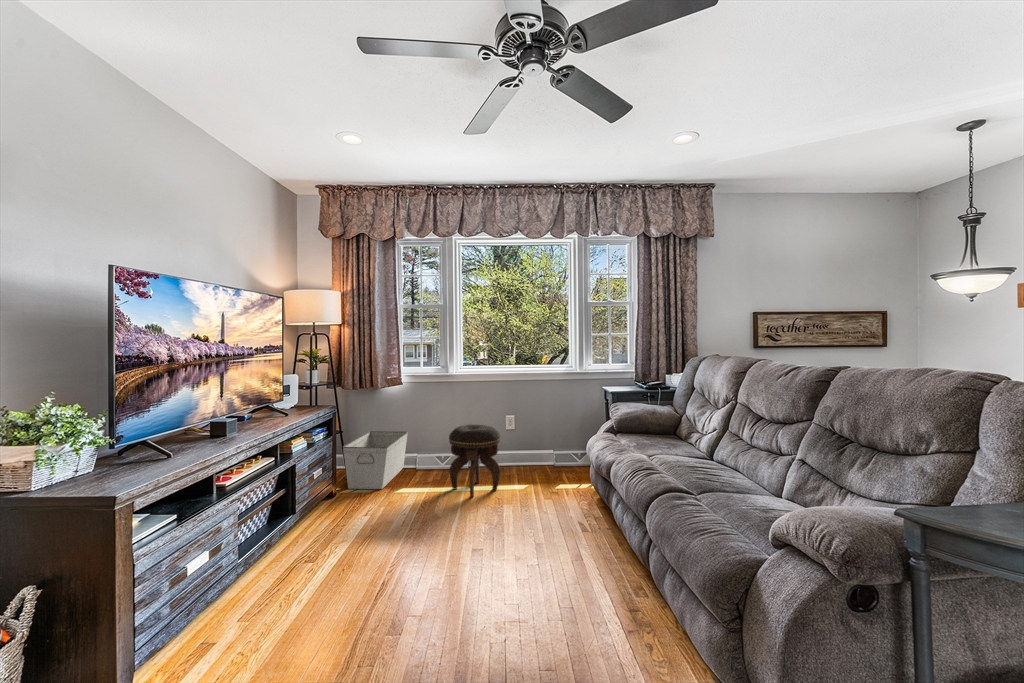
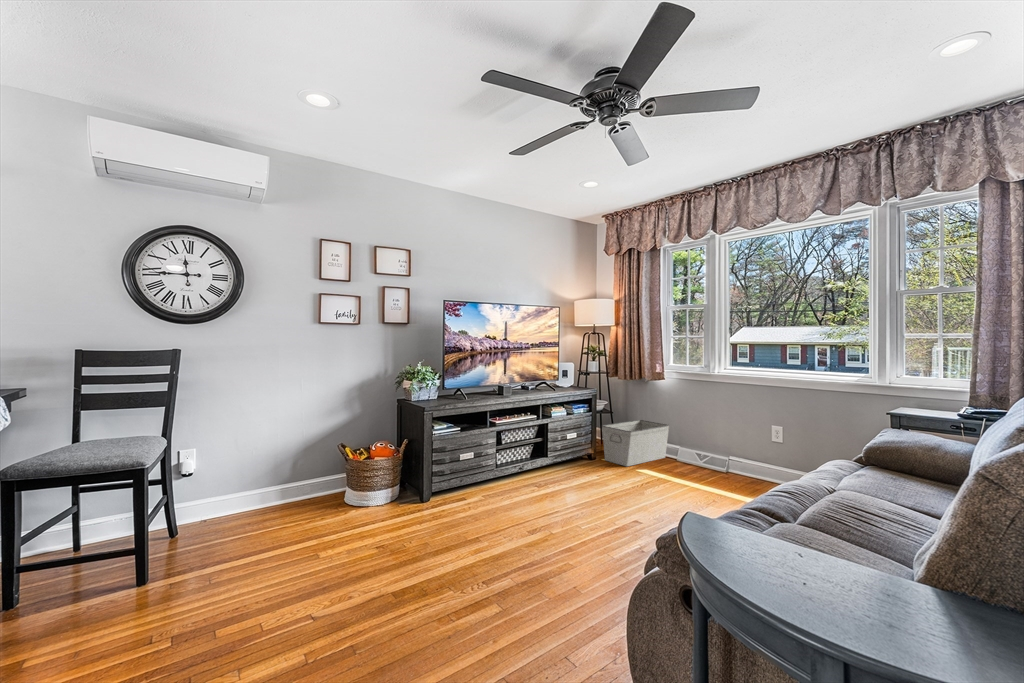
footstool: present [449,424,500,497] -> none [677,424,732,495]

